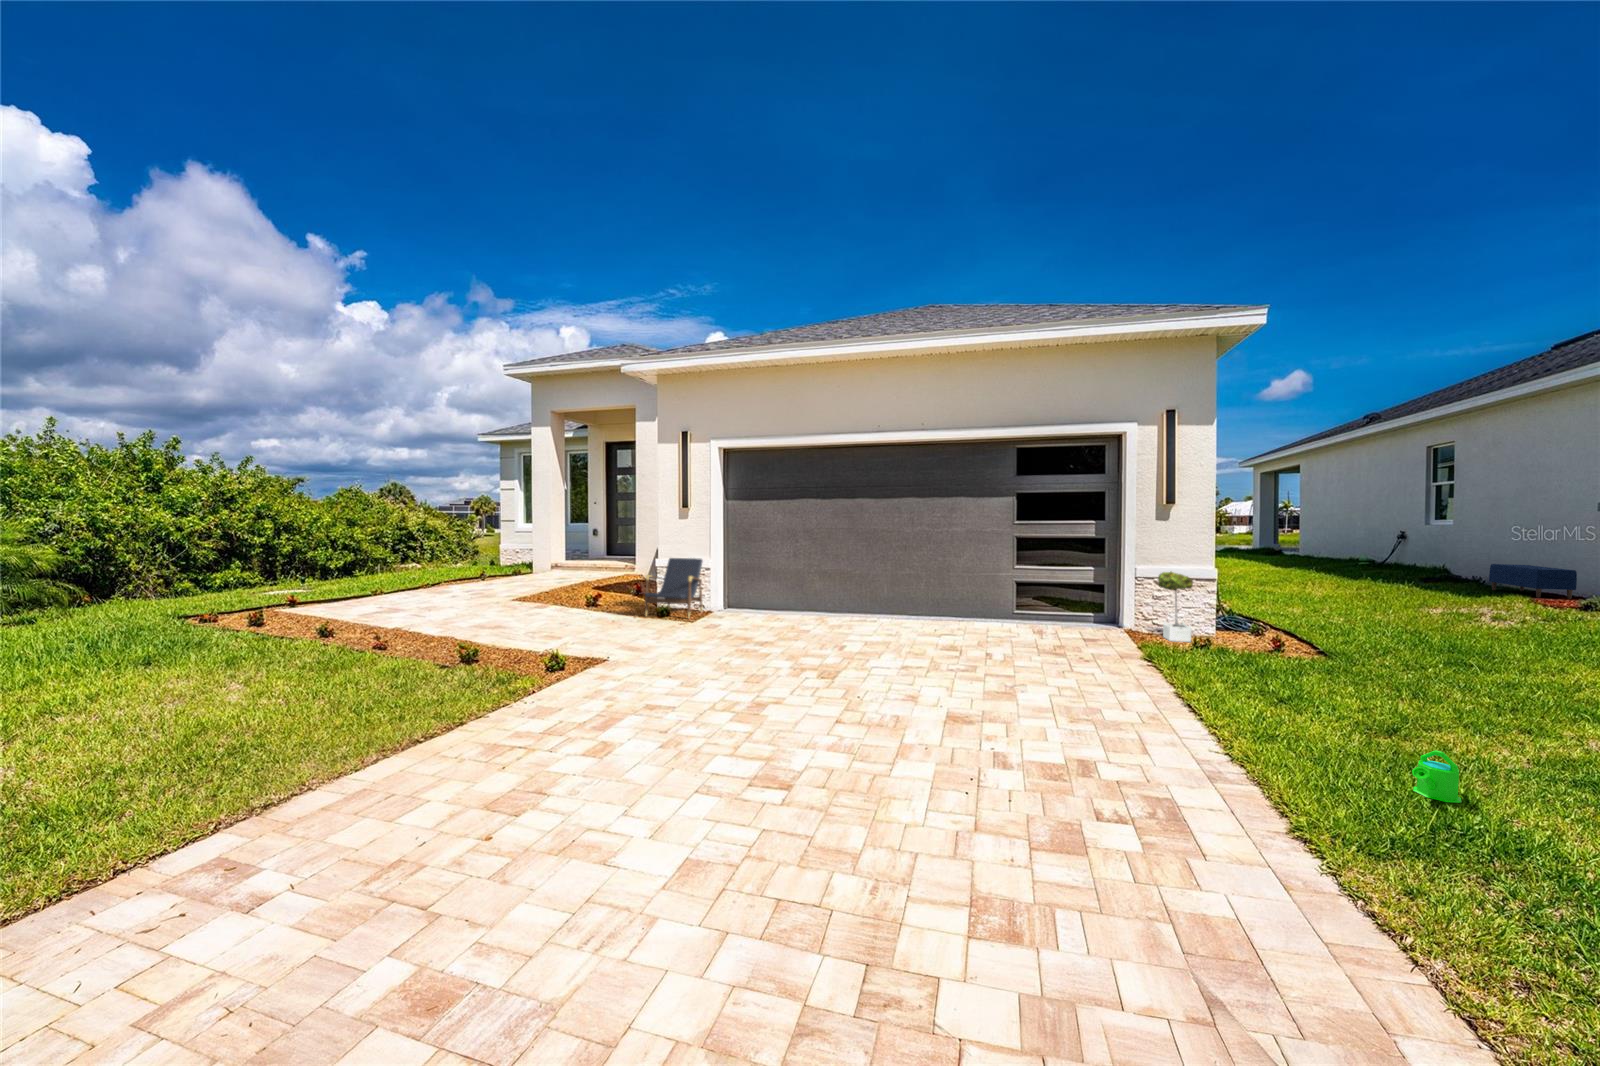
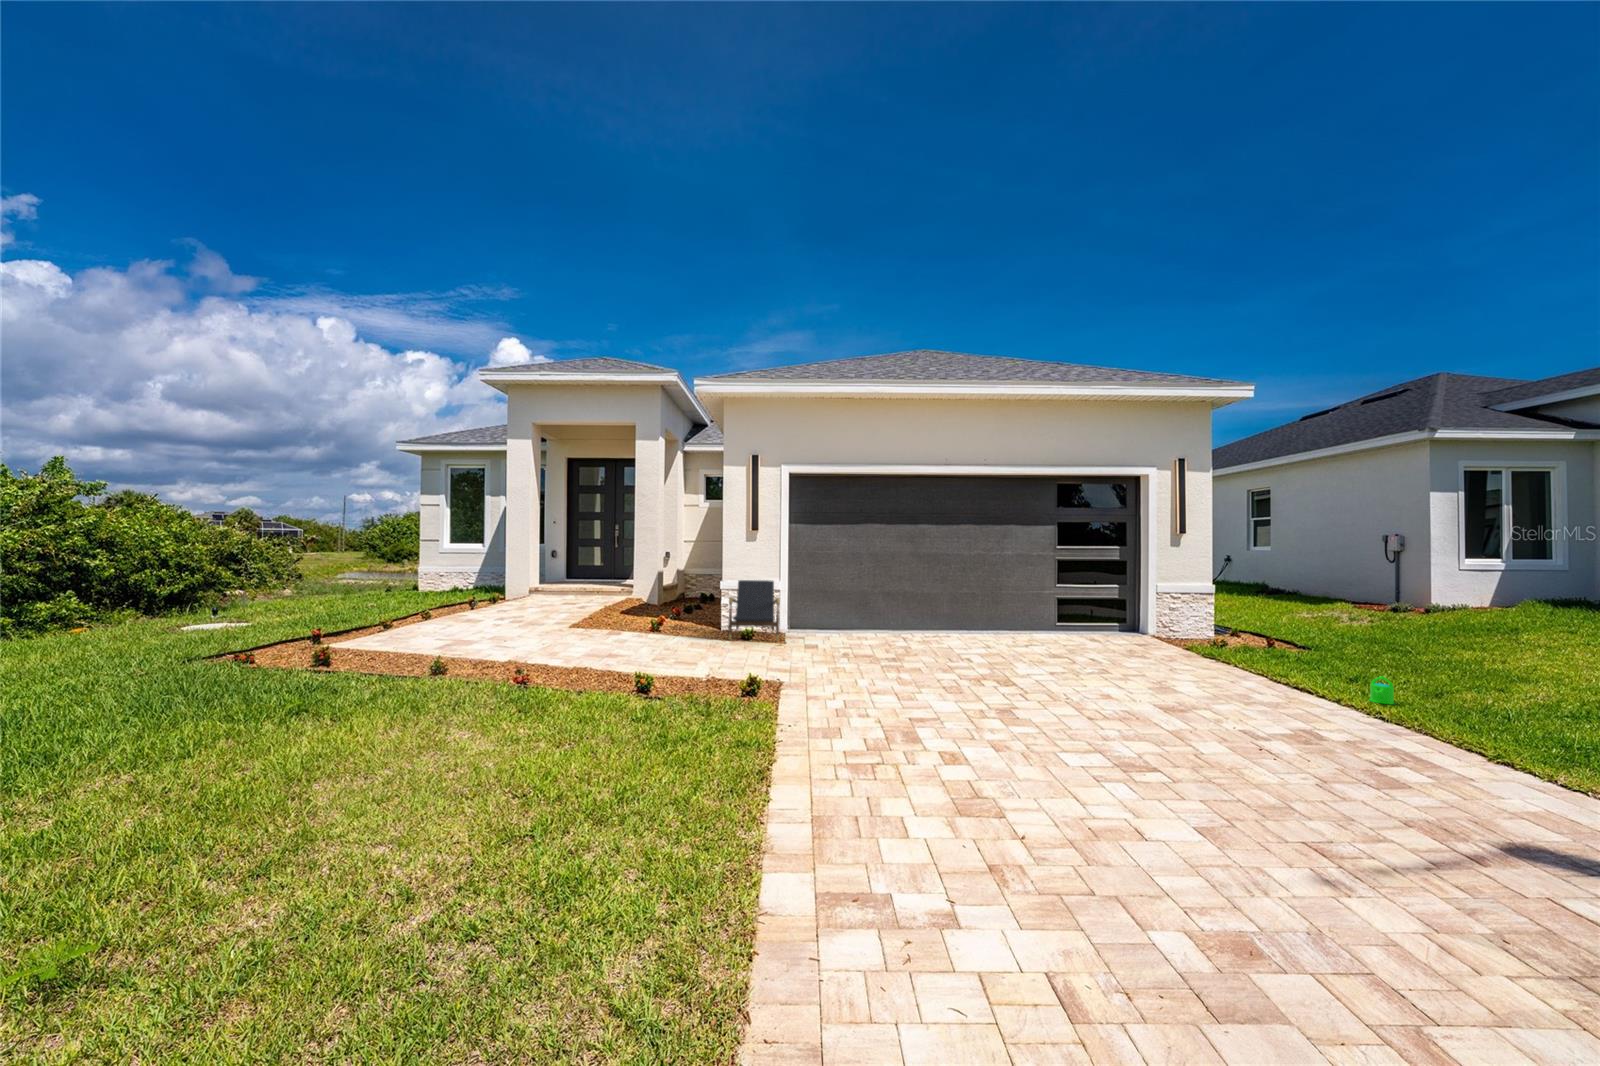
bench: present [1489,564,1577,599] -> none [1311,581,1369,605]
potted tree: present [1158,572,1193,642] -> none [1176,587,1206,645]
watering can: present [1412,750,1461,803] -> present [1369,676,1394,704]

